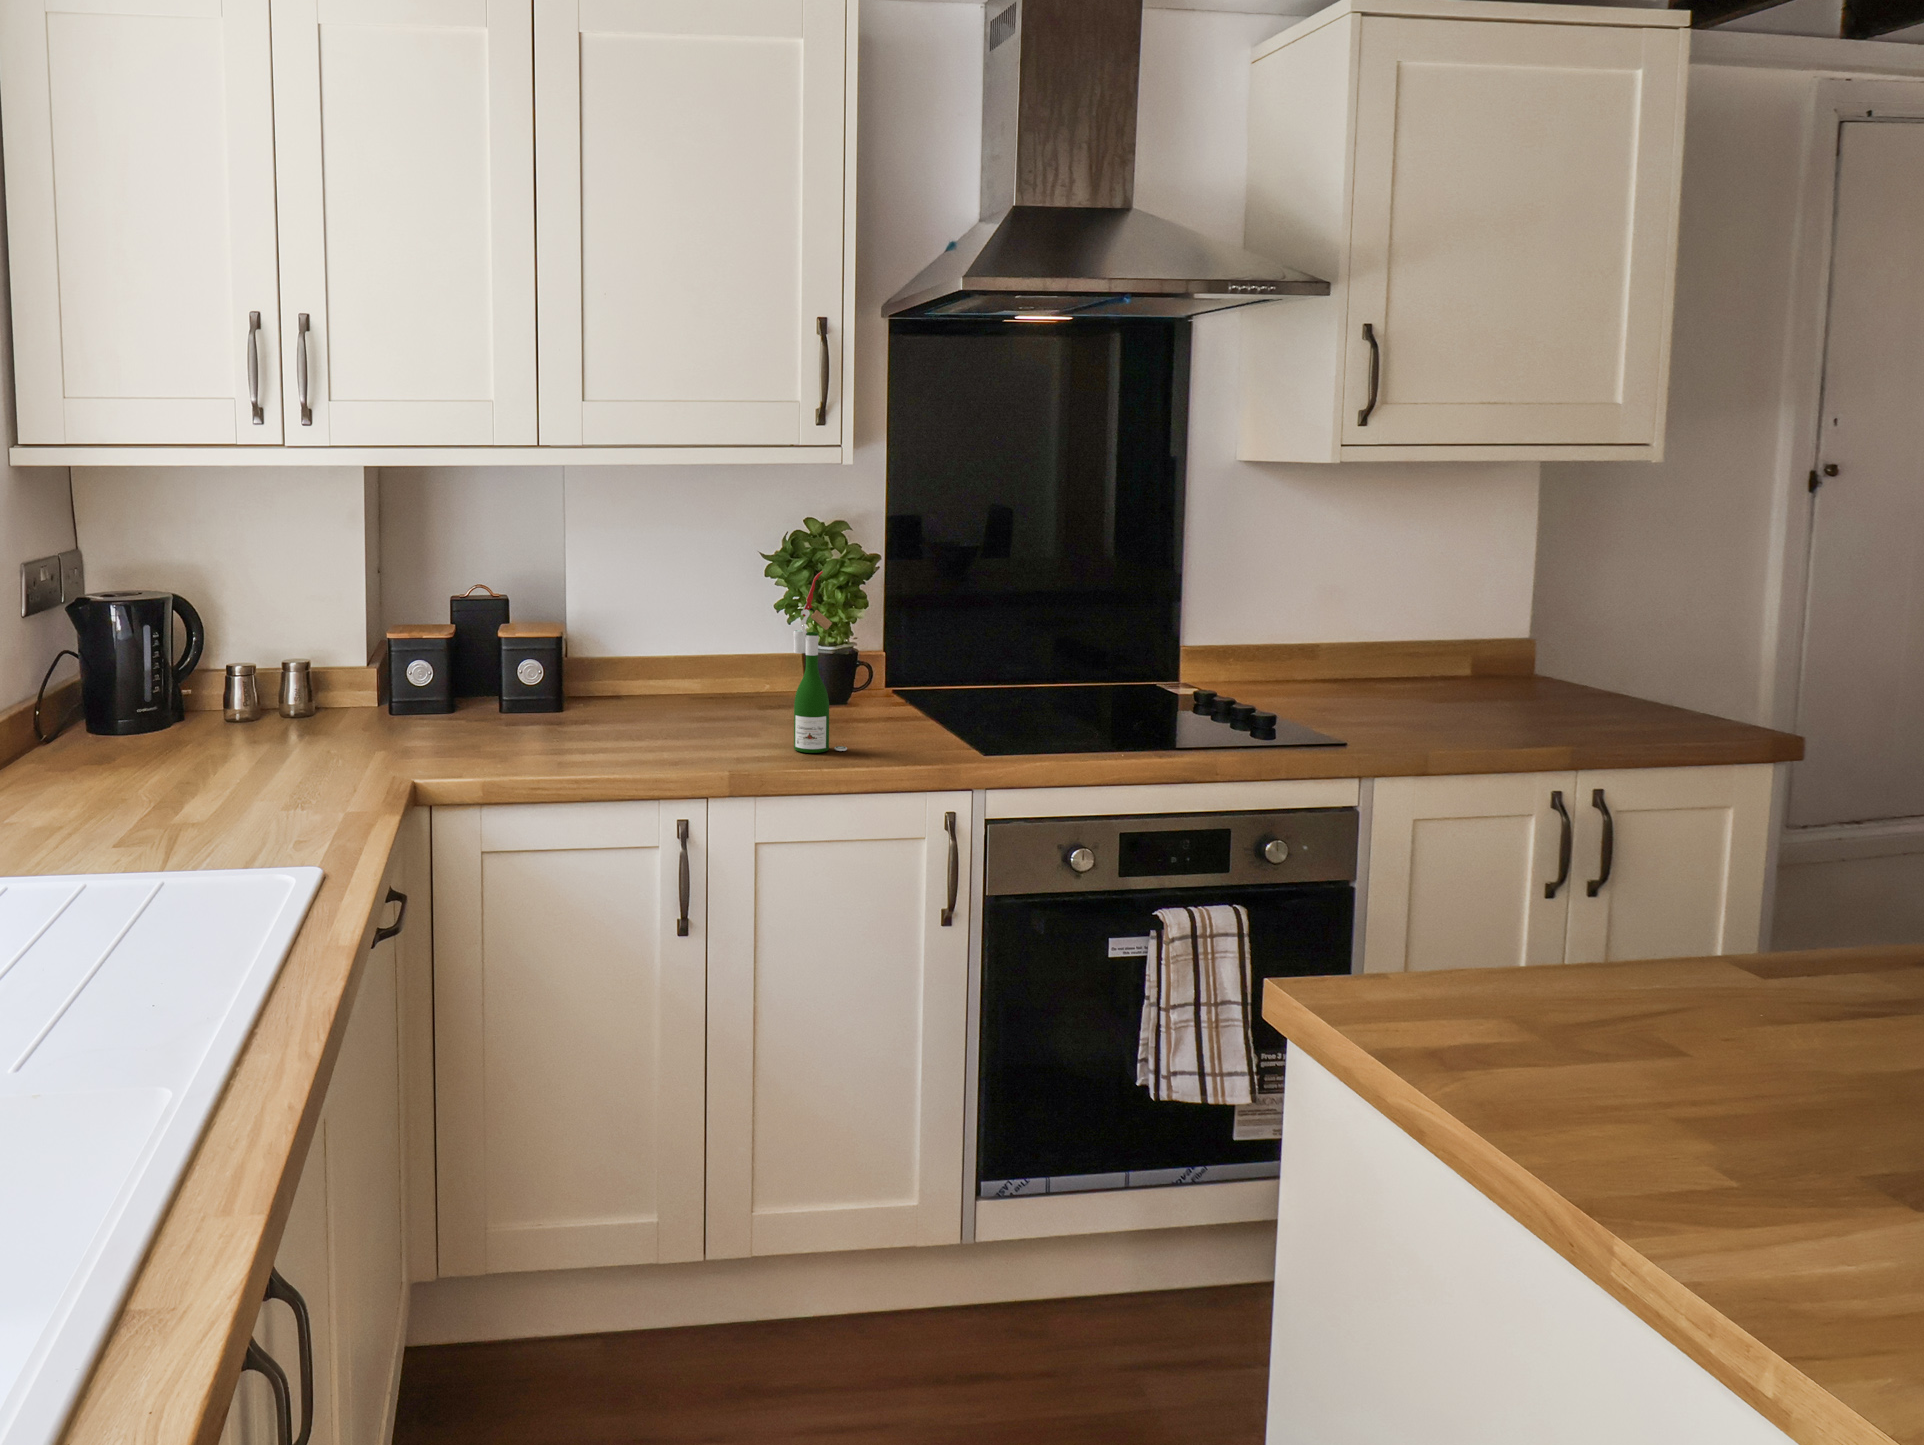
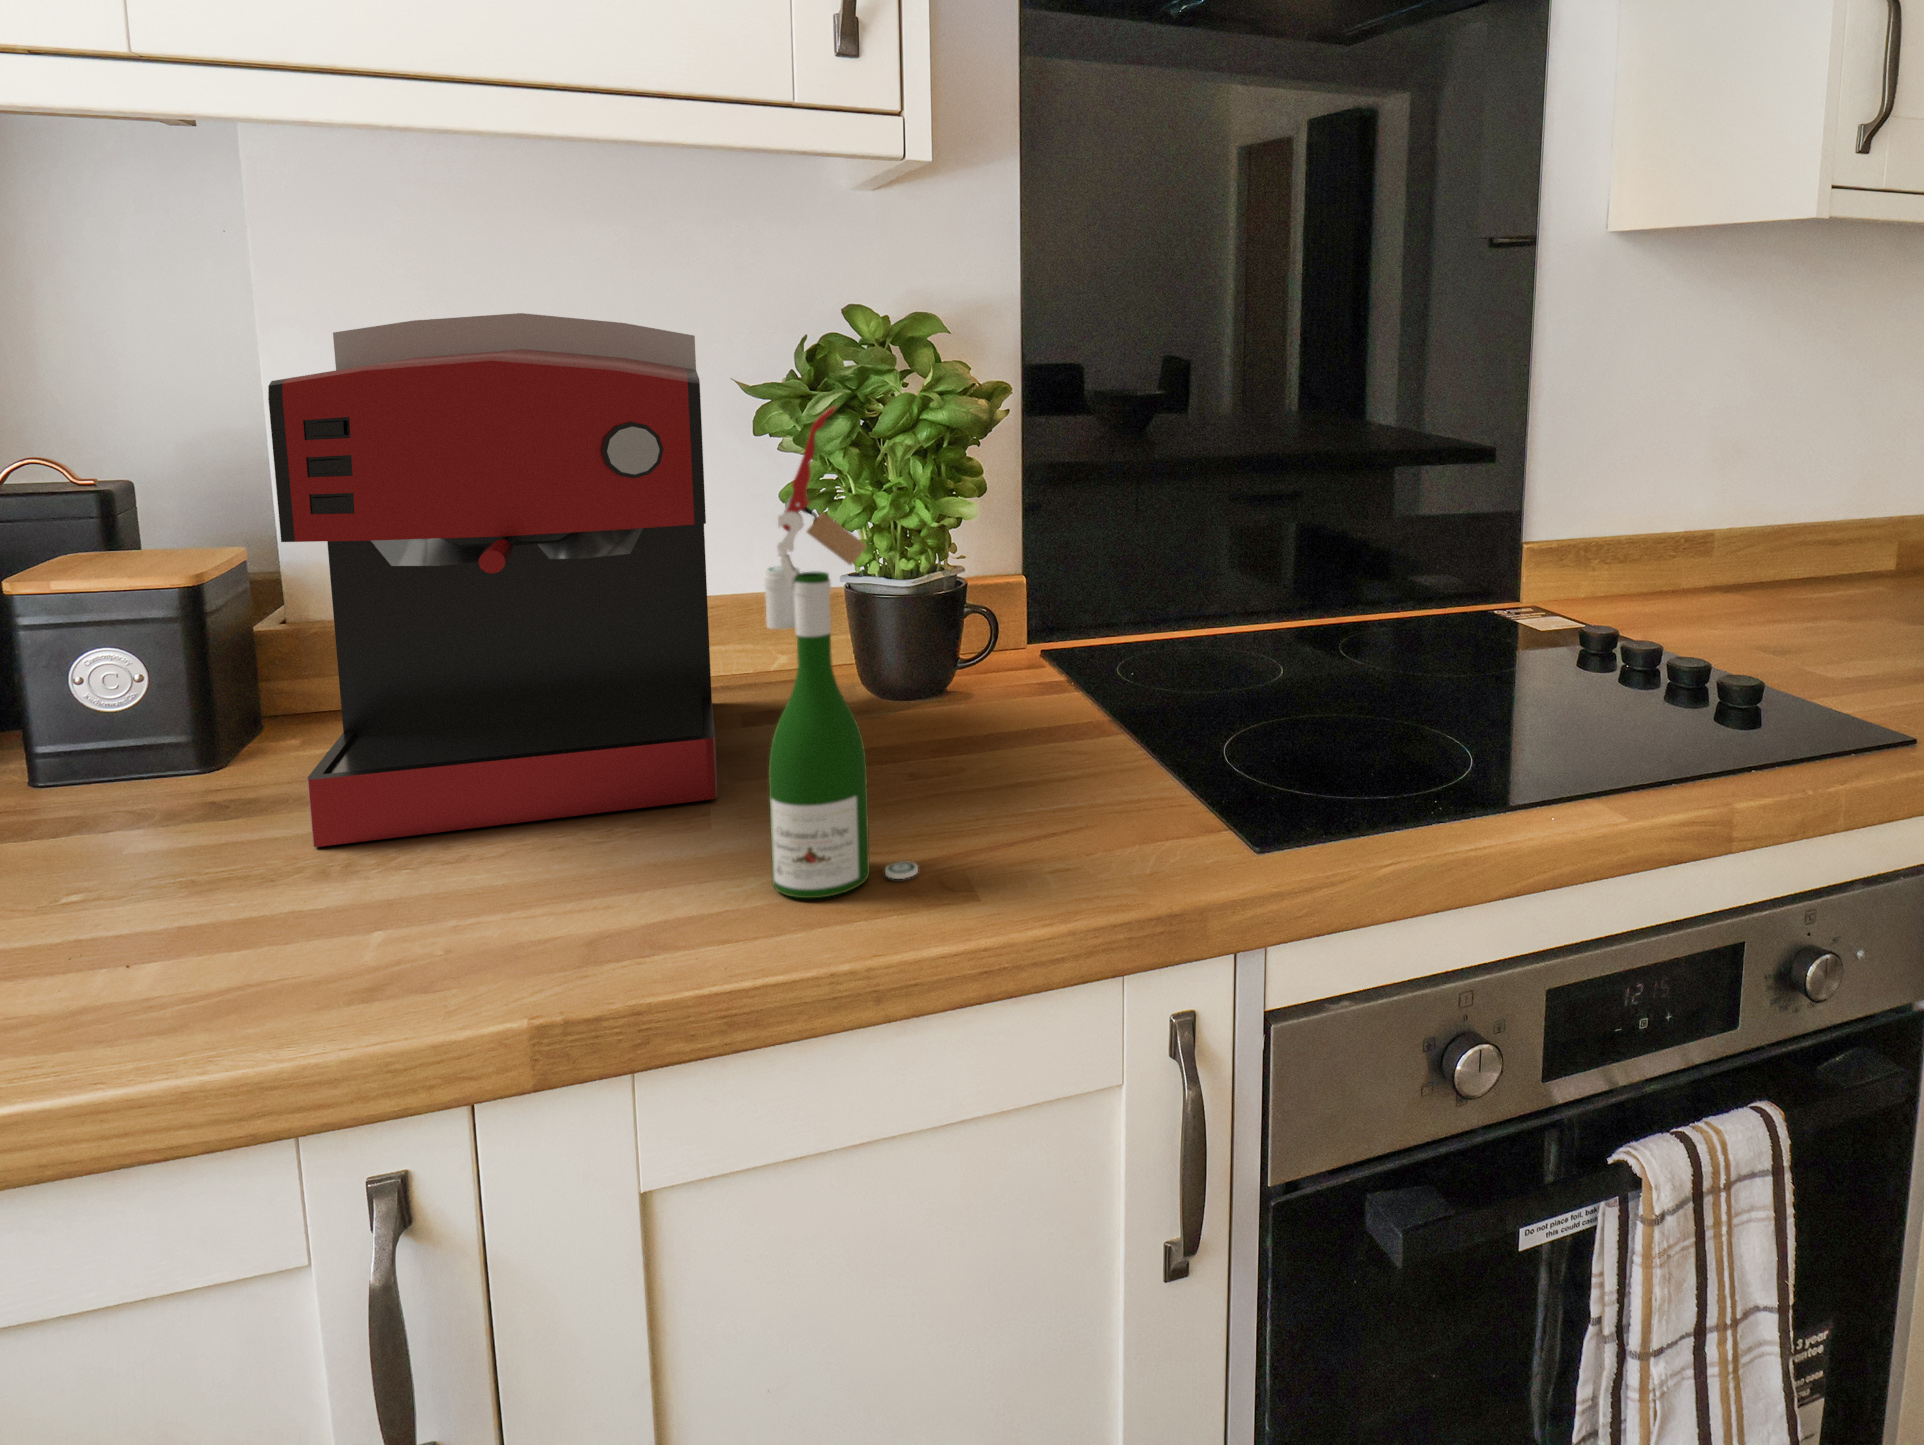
coffee maker: none [614,528,763,731] -> present [268,313,718,847]

